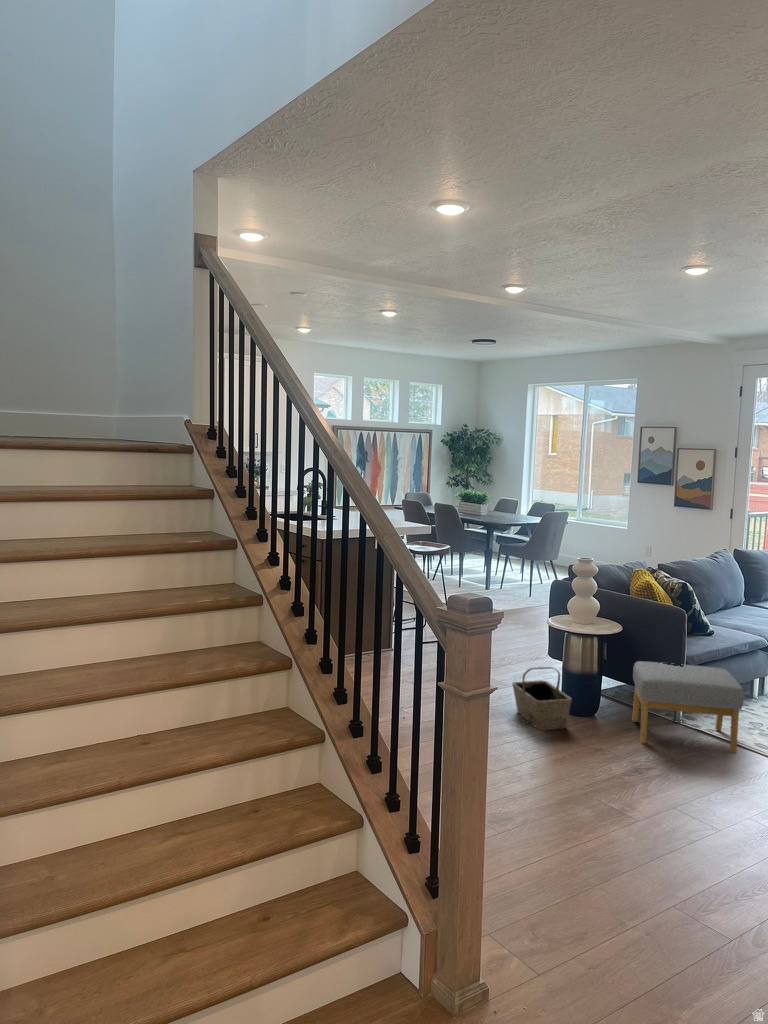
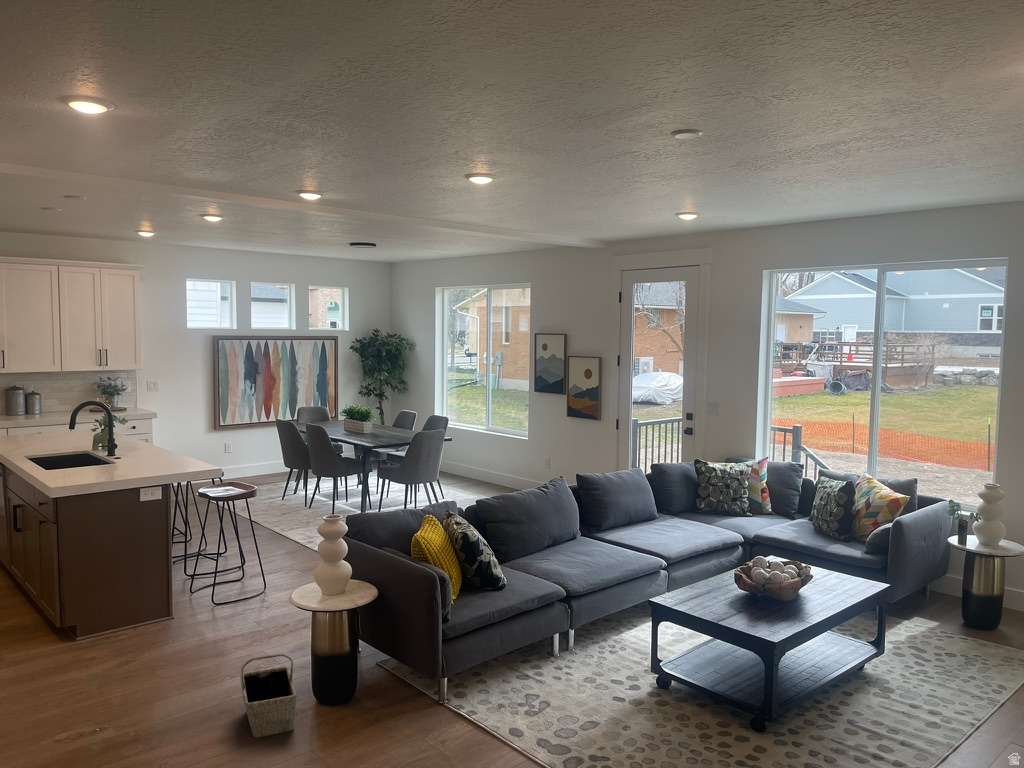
footstool: present [632,661,744,753] -> none [369,637,489,750]

